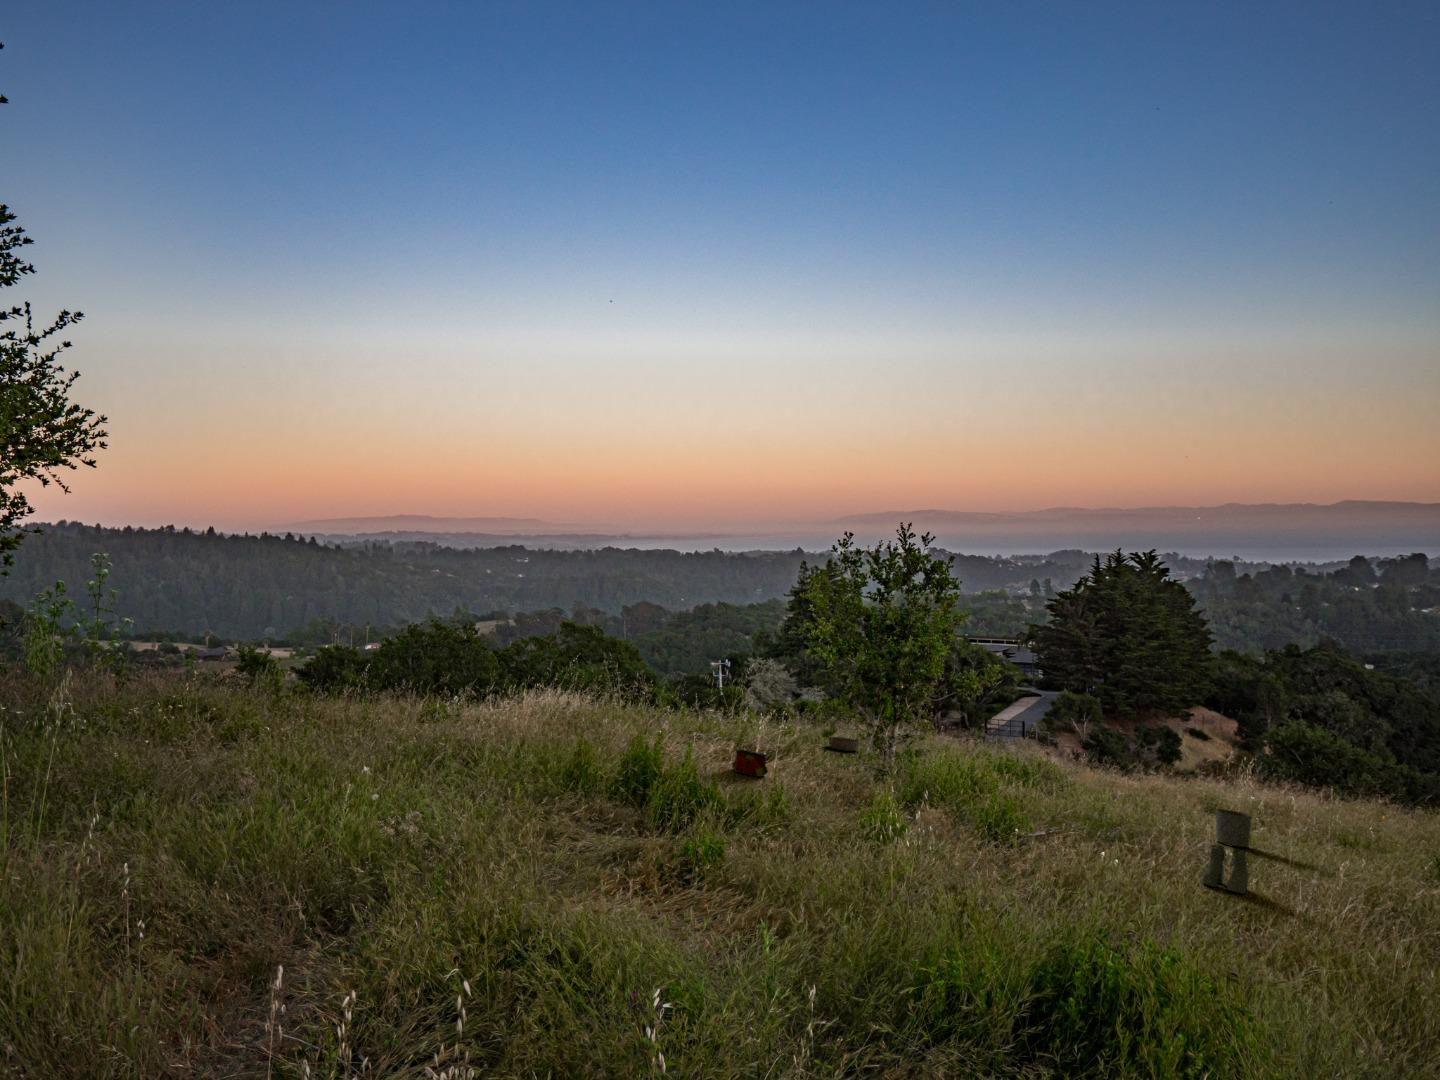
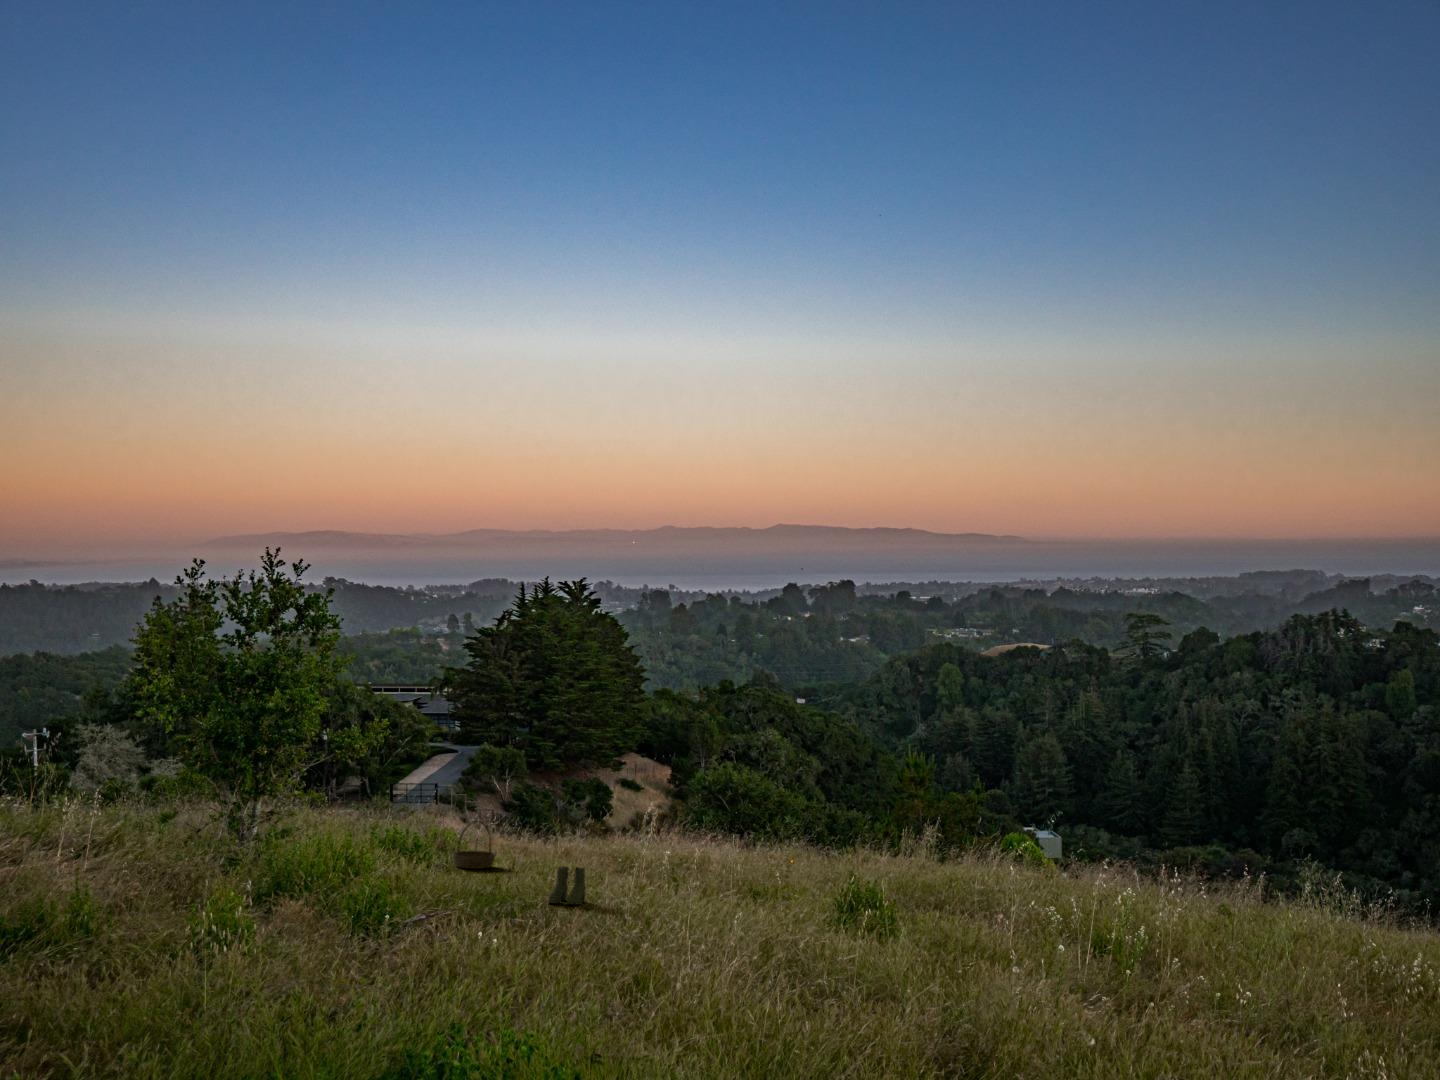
basket: present [828,716,859,751] -> present [452,821,496,869]
bag: present [732,749,768,777] -> none [30,844,83,875]
planter: present [1216,809,1252,848] -> none [580,839,608,873]

